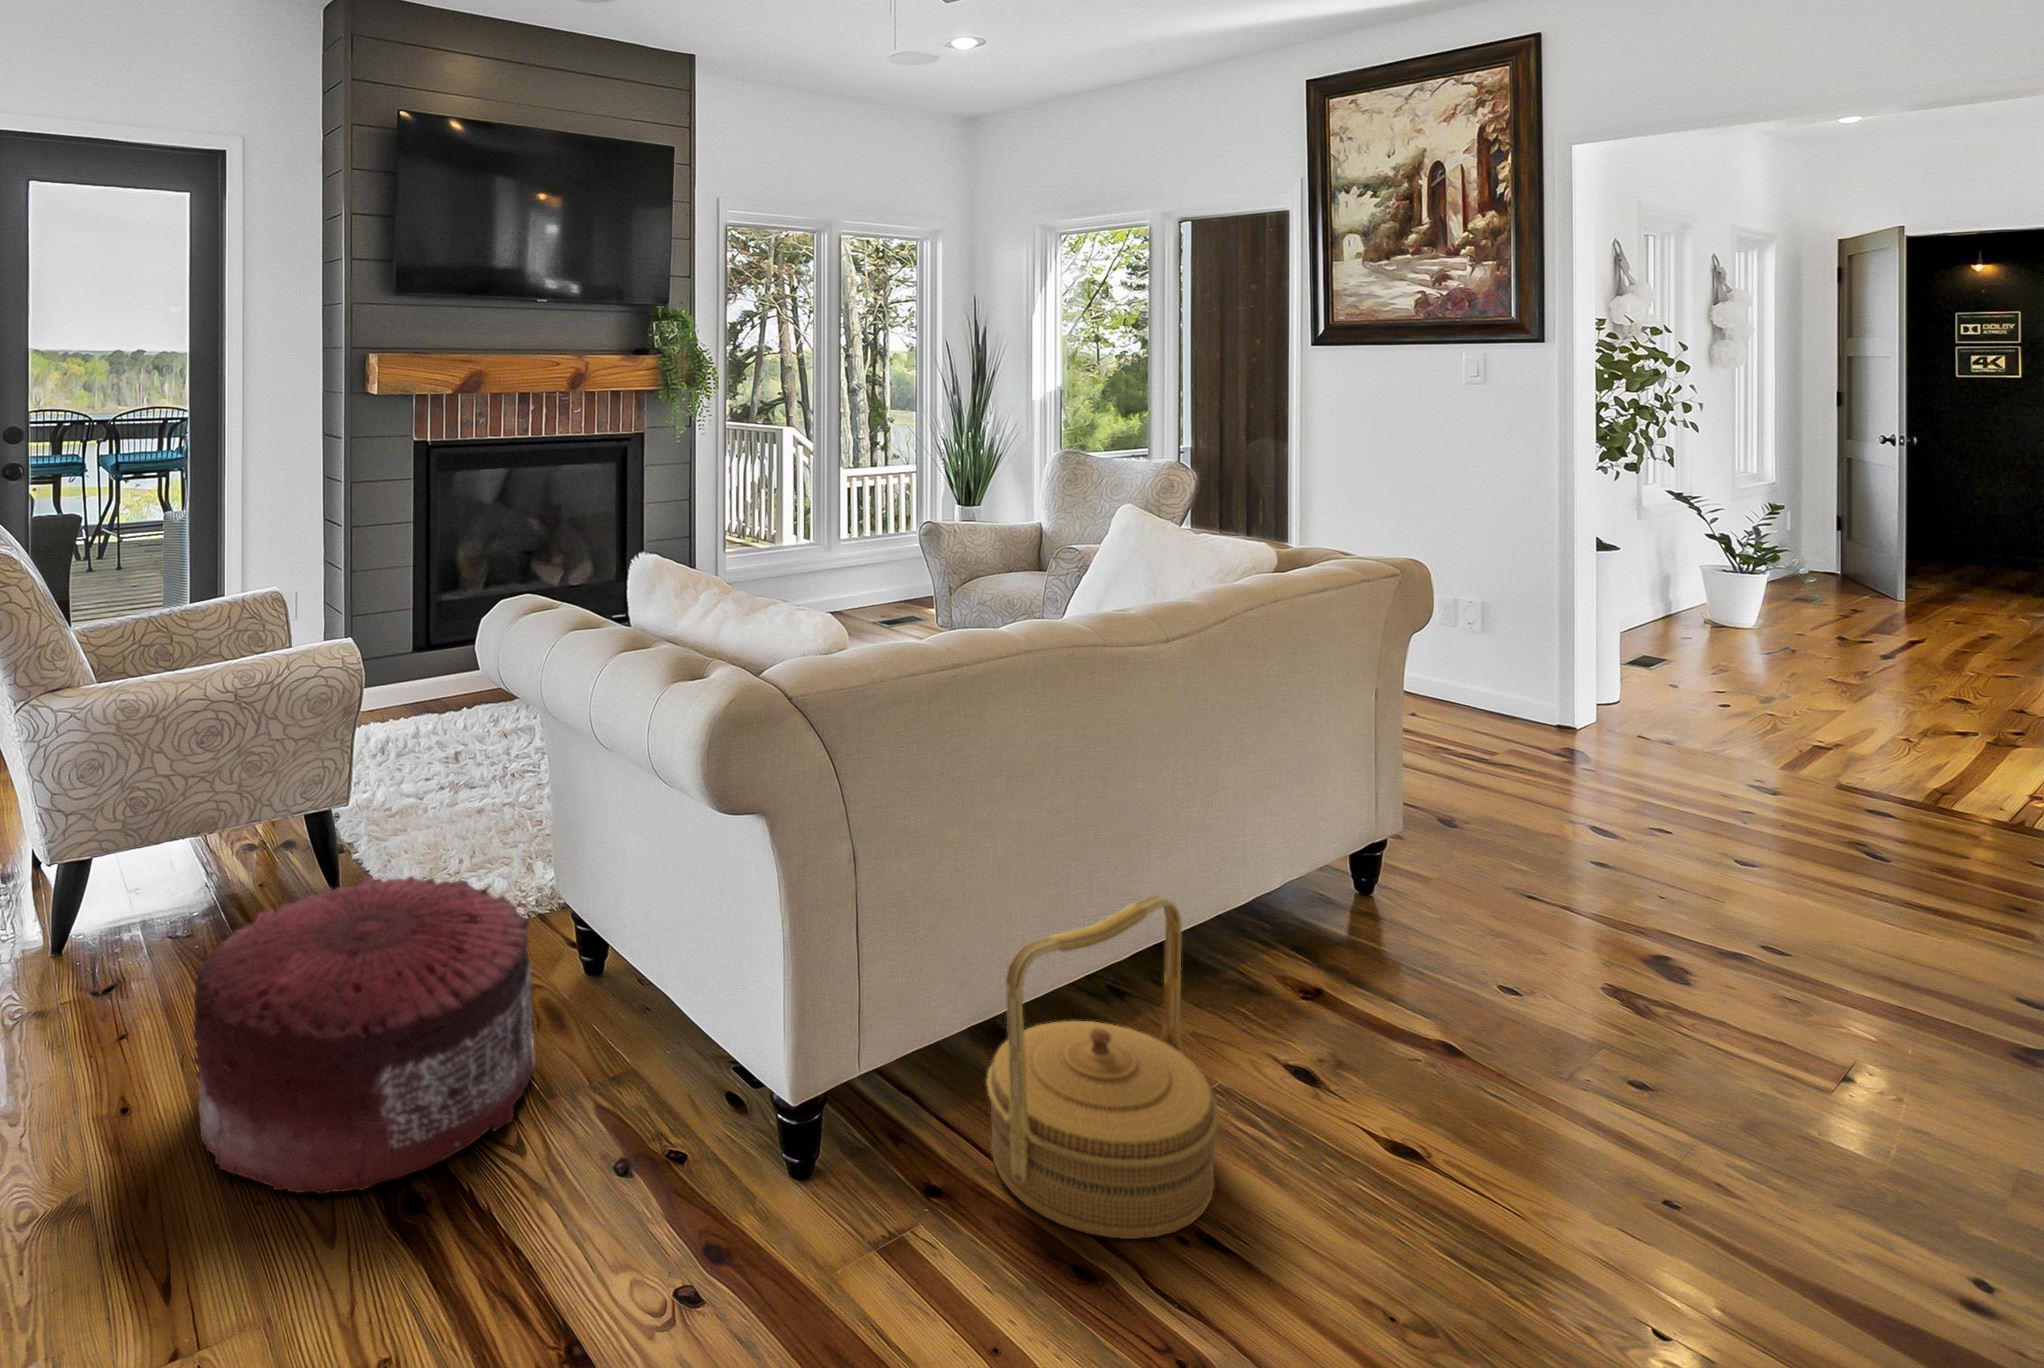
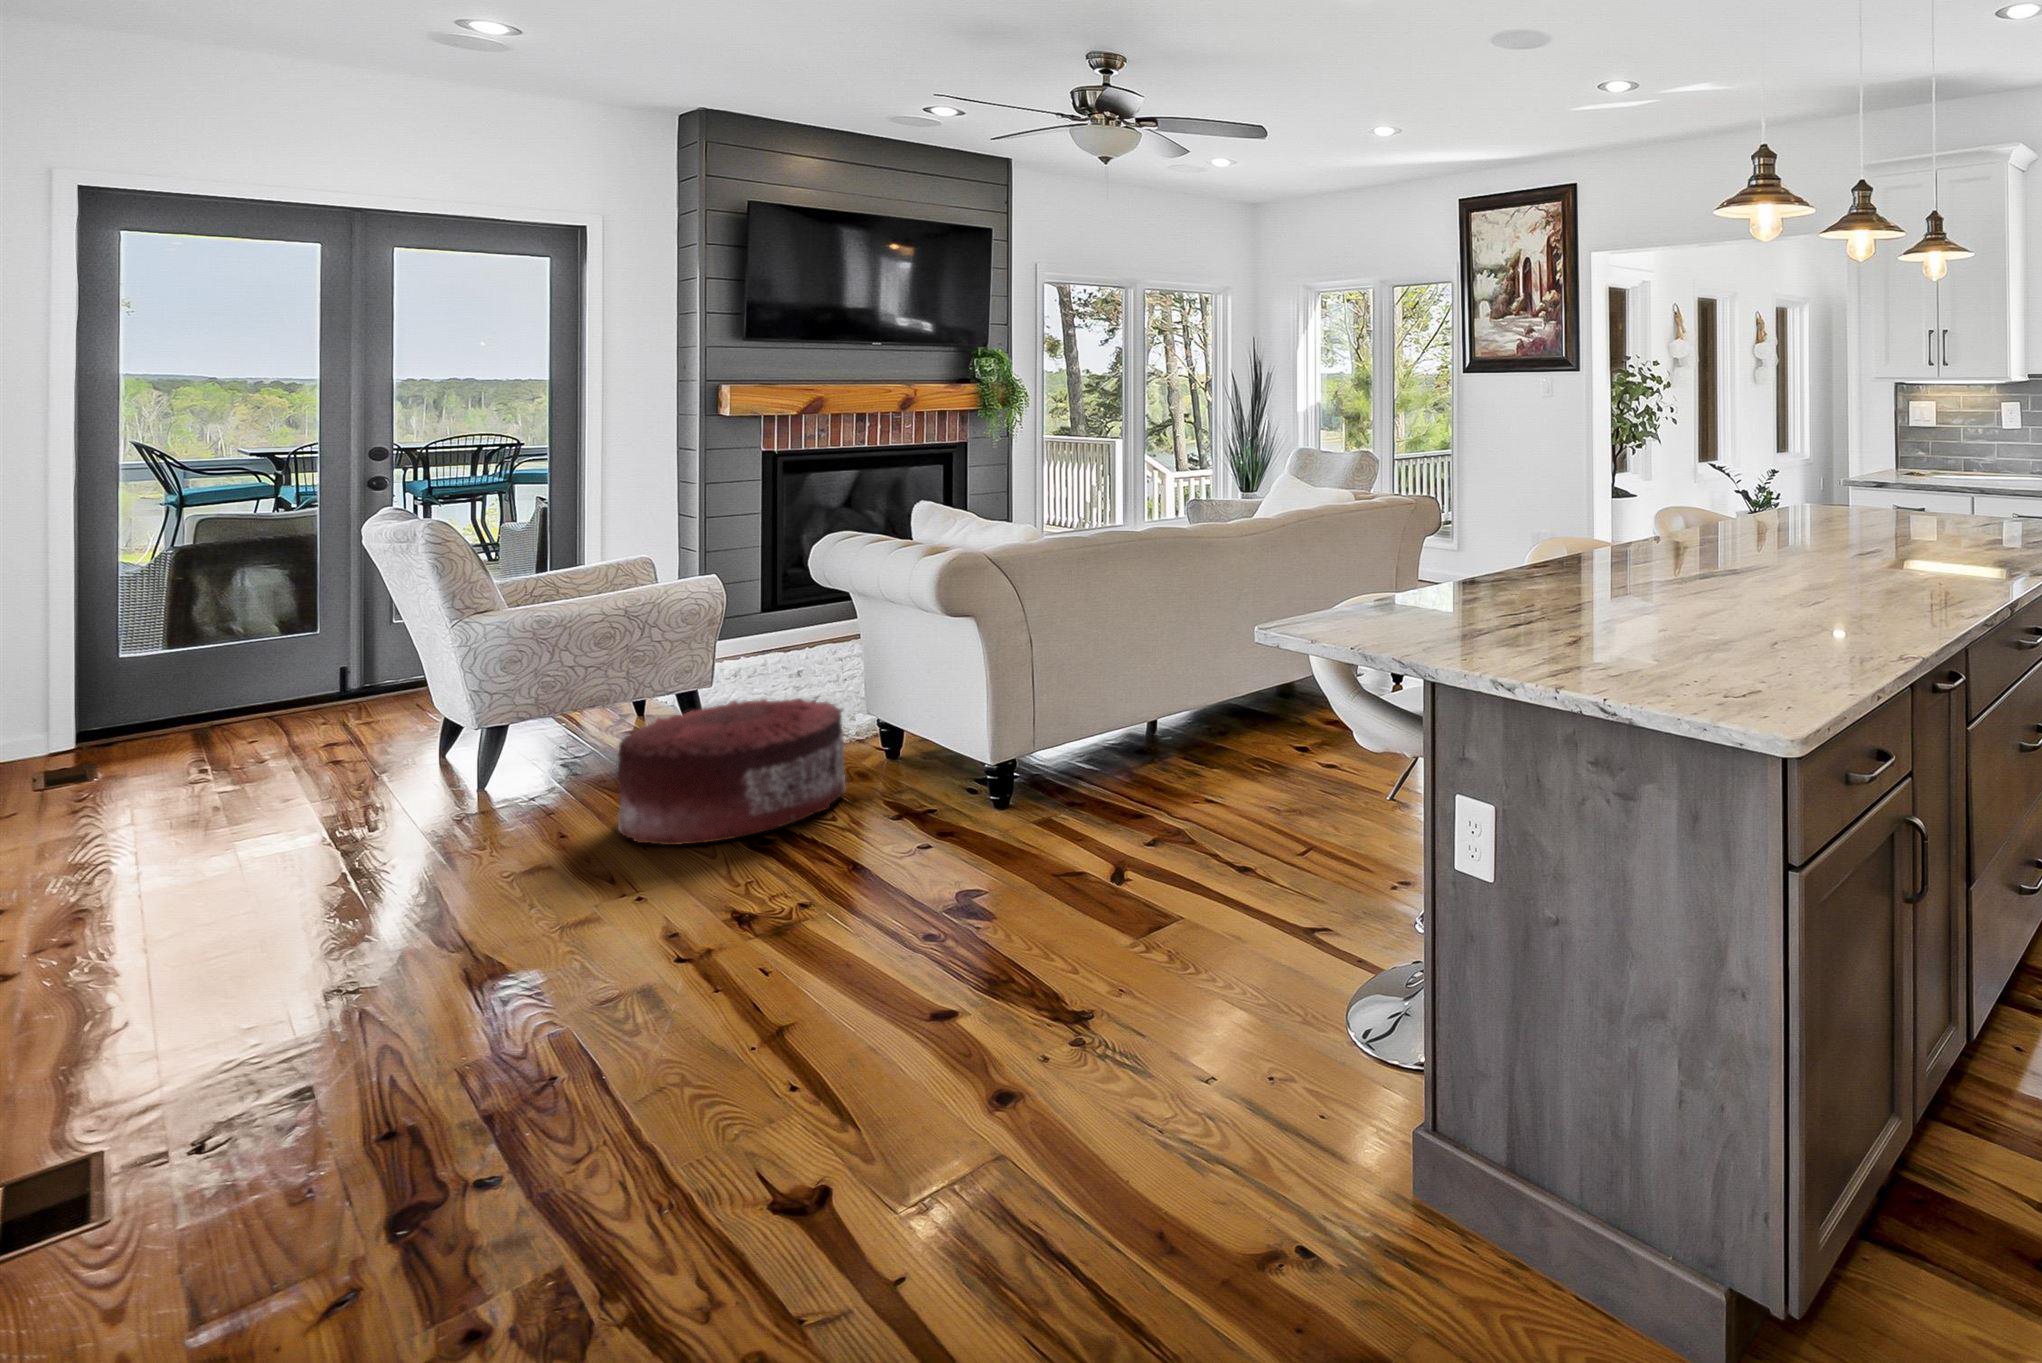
woven basket: present [986,895,1219,1239] -> none [1109,656,1228,808]

